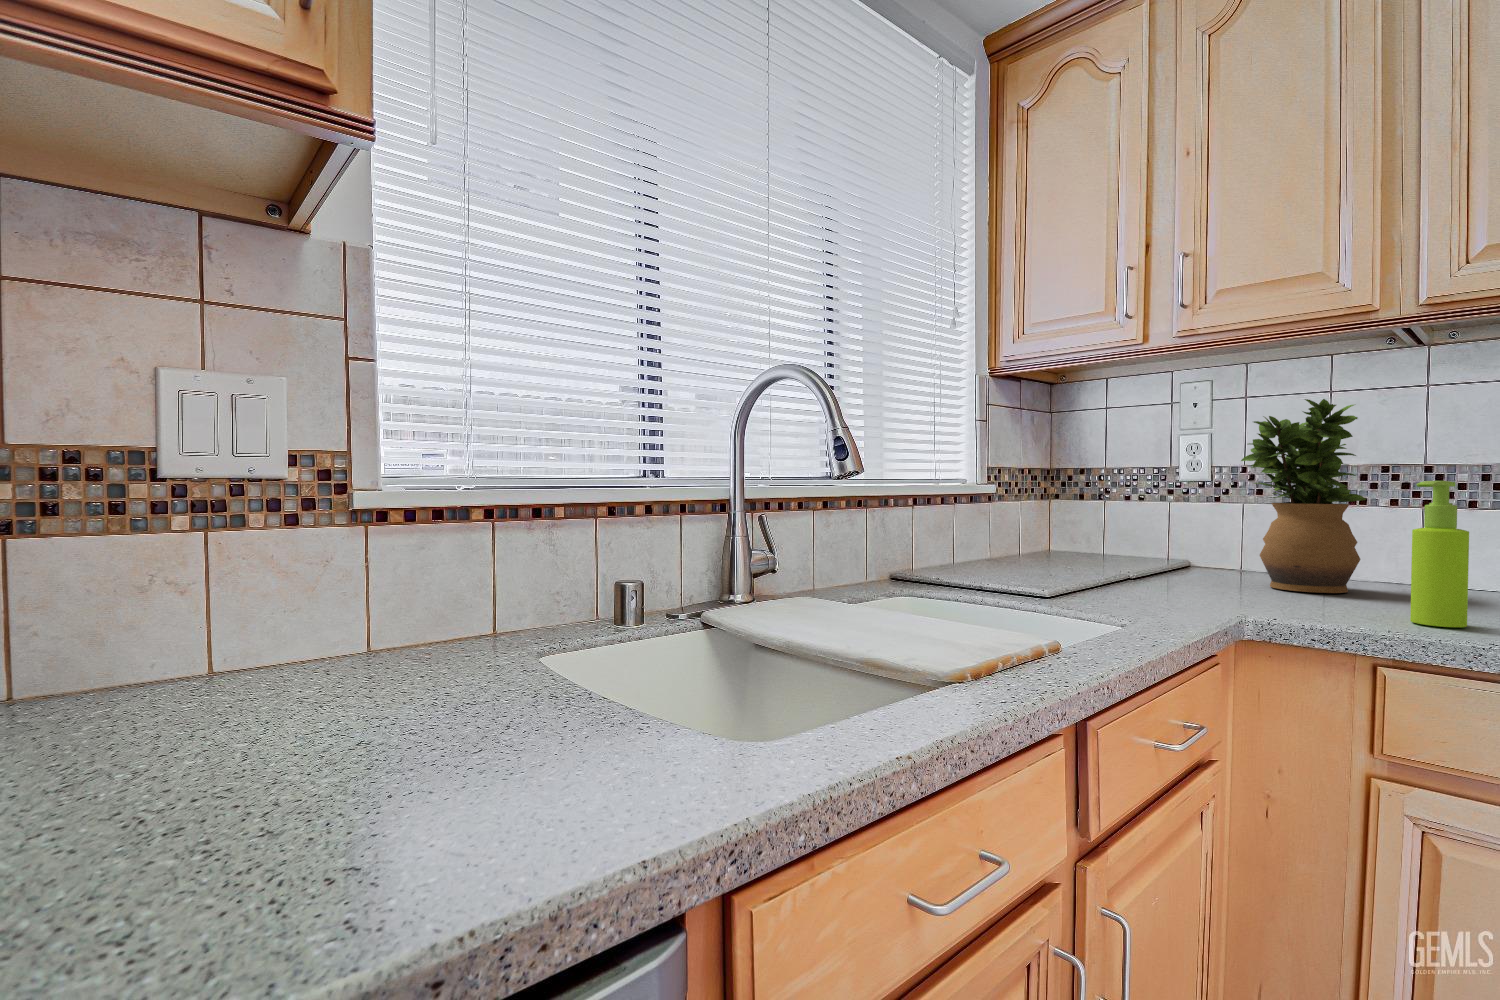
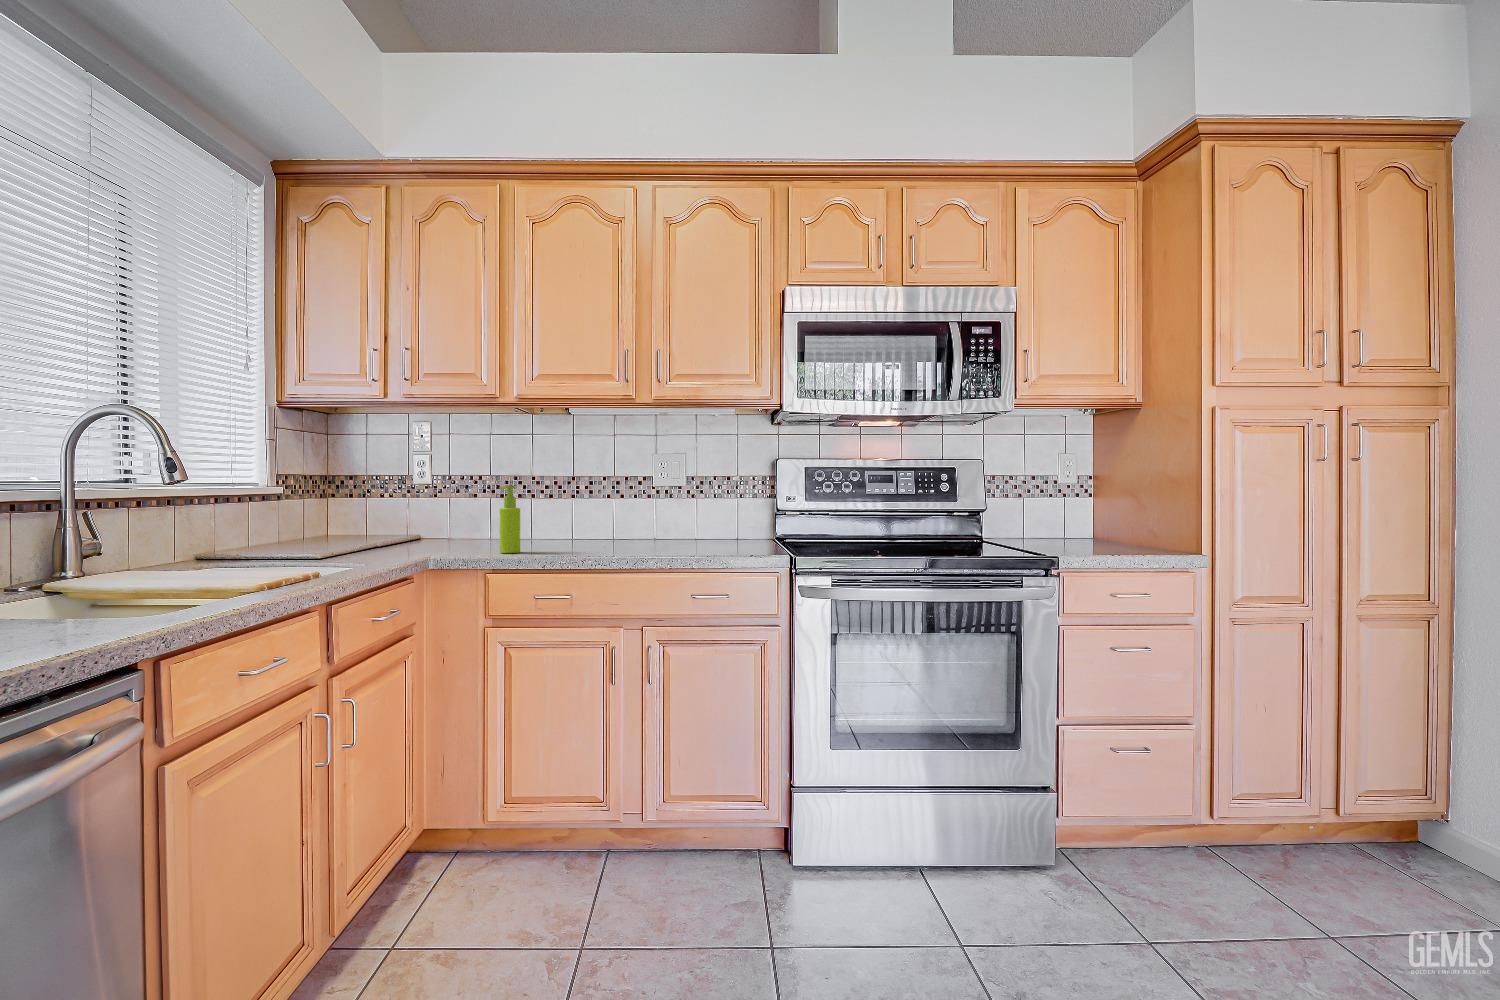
potted plant: present [1241,399,1366,593] -> none [437,440,497,545]

